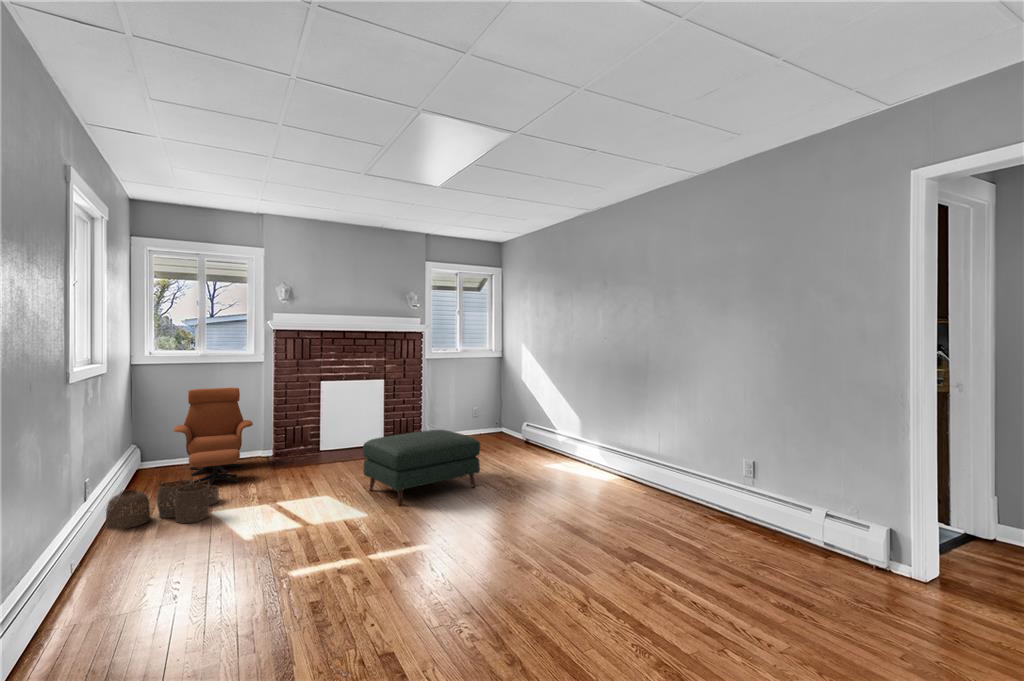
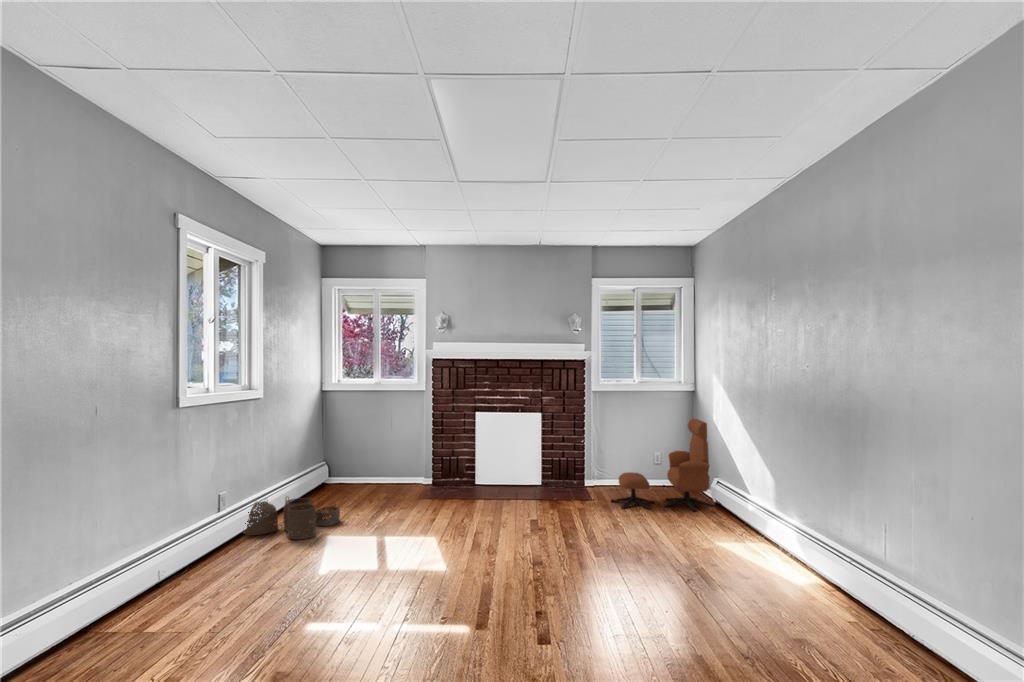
lounge chair: present [173,388,253,485] -> present [611,419,715,512]
ottoman: present [363,430,480,506] -> none [458,477,580,560]

